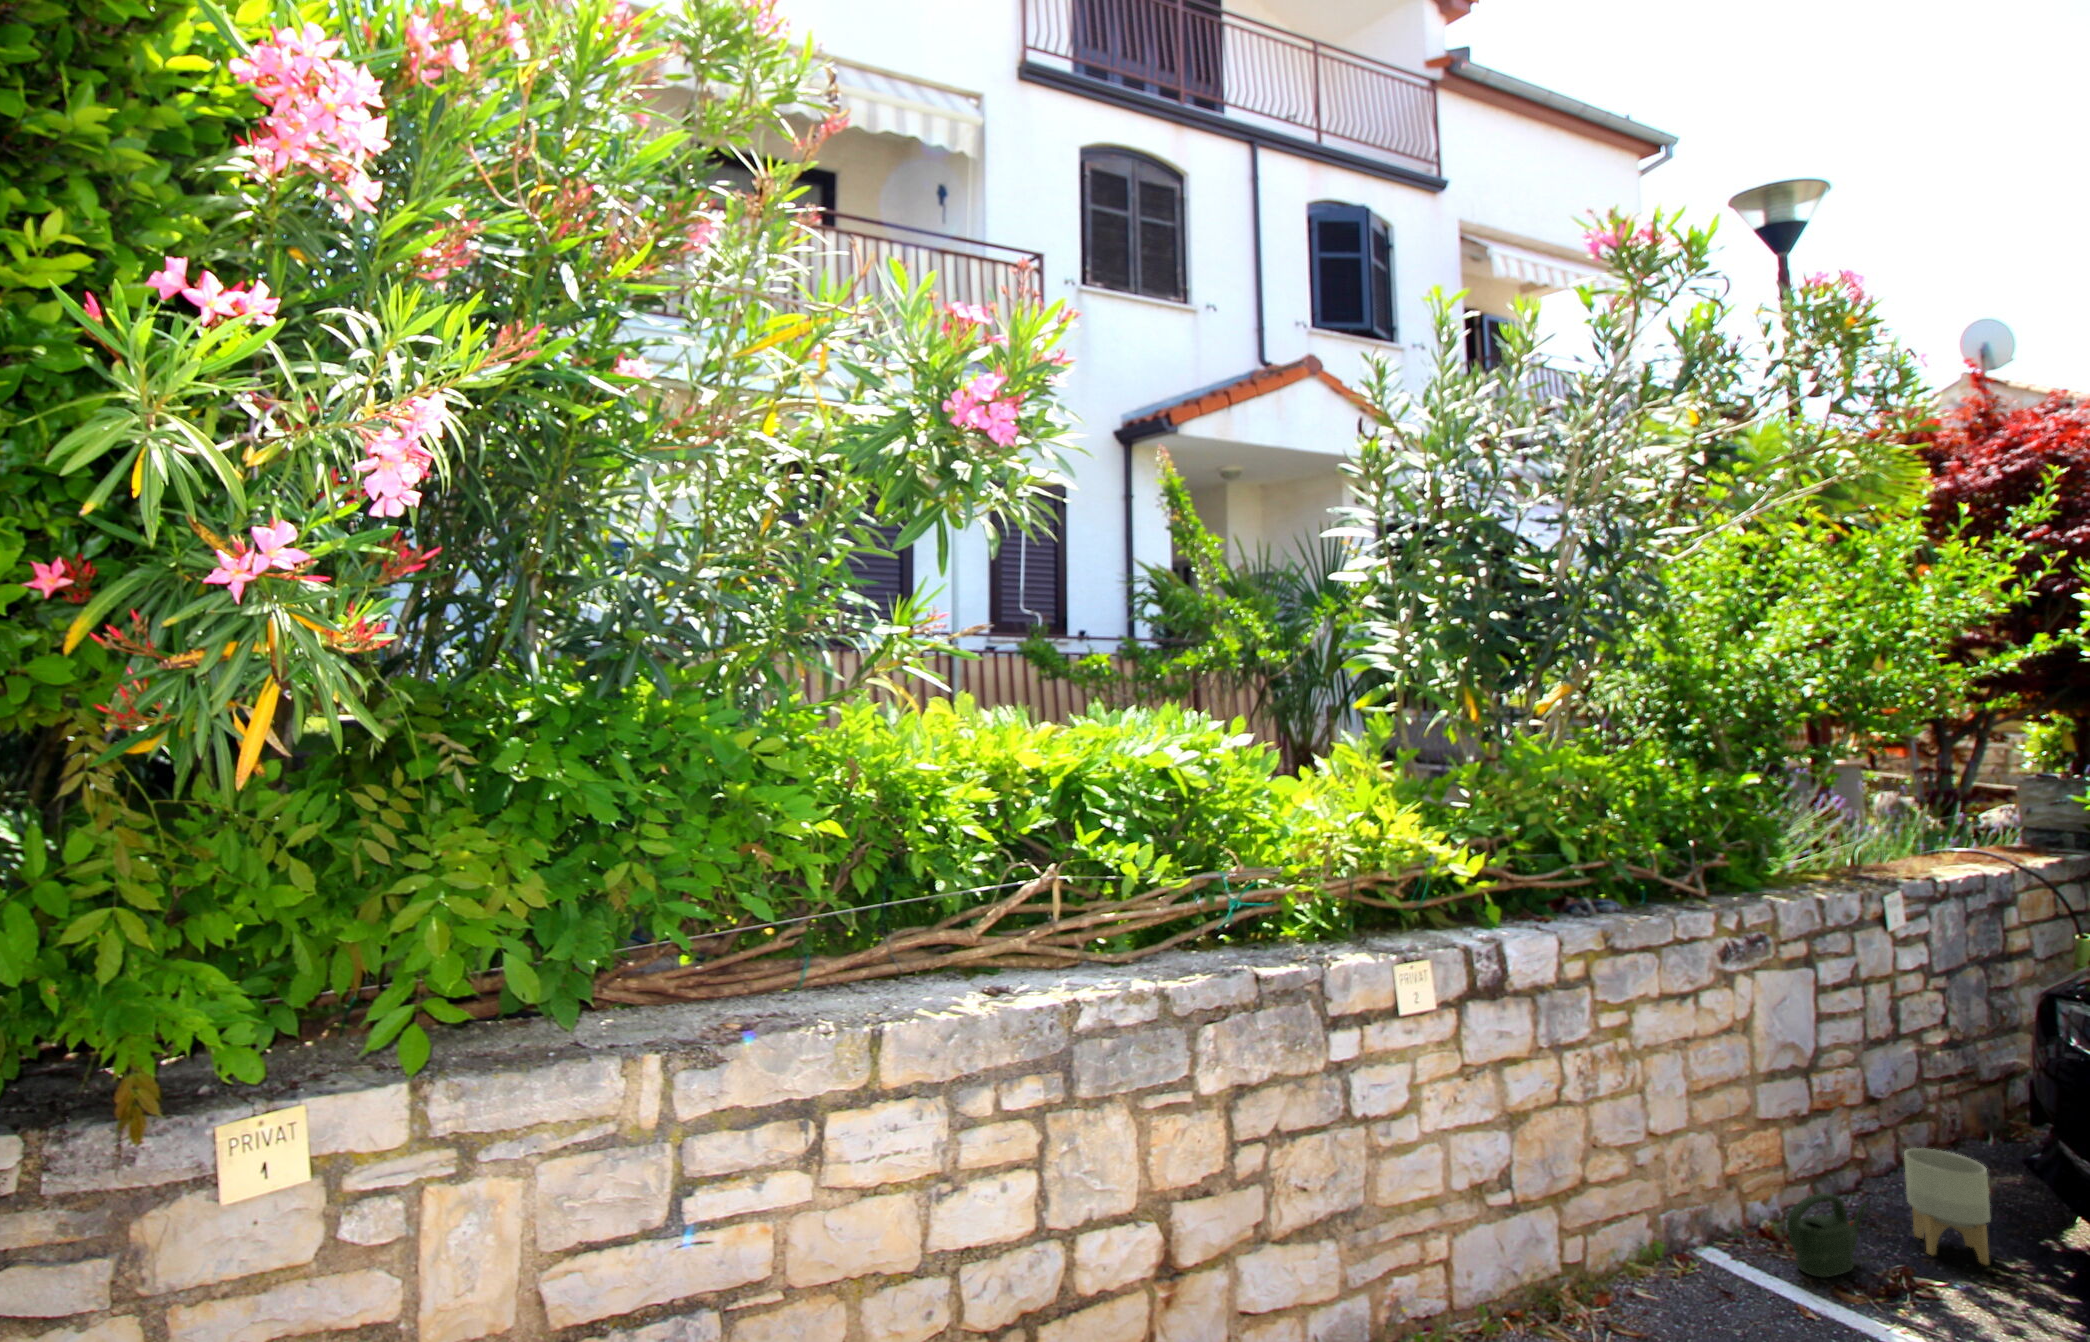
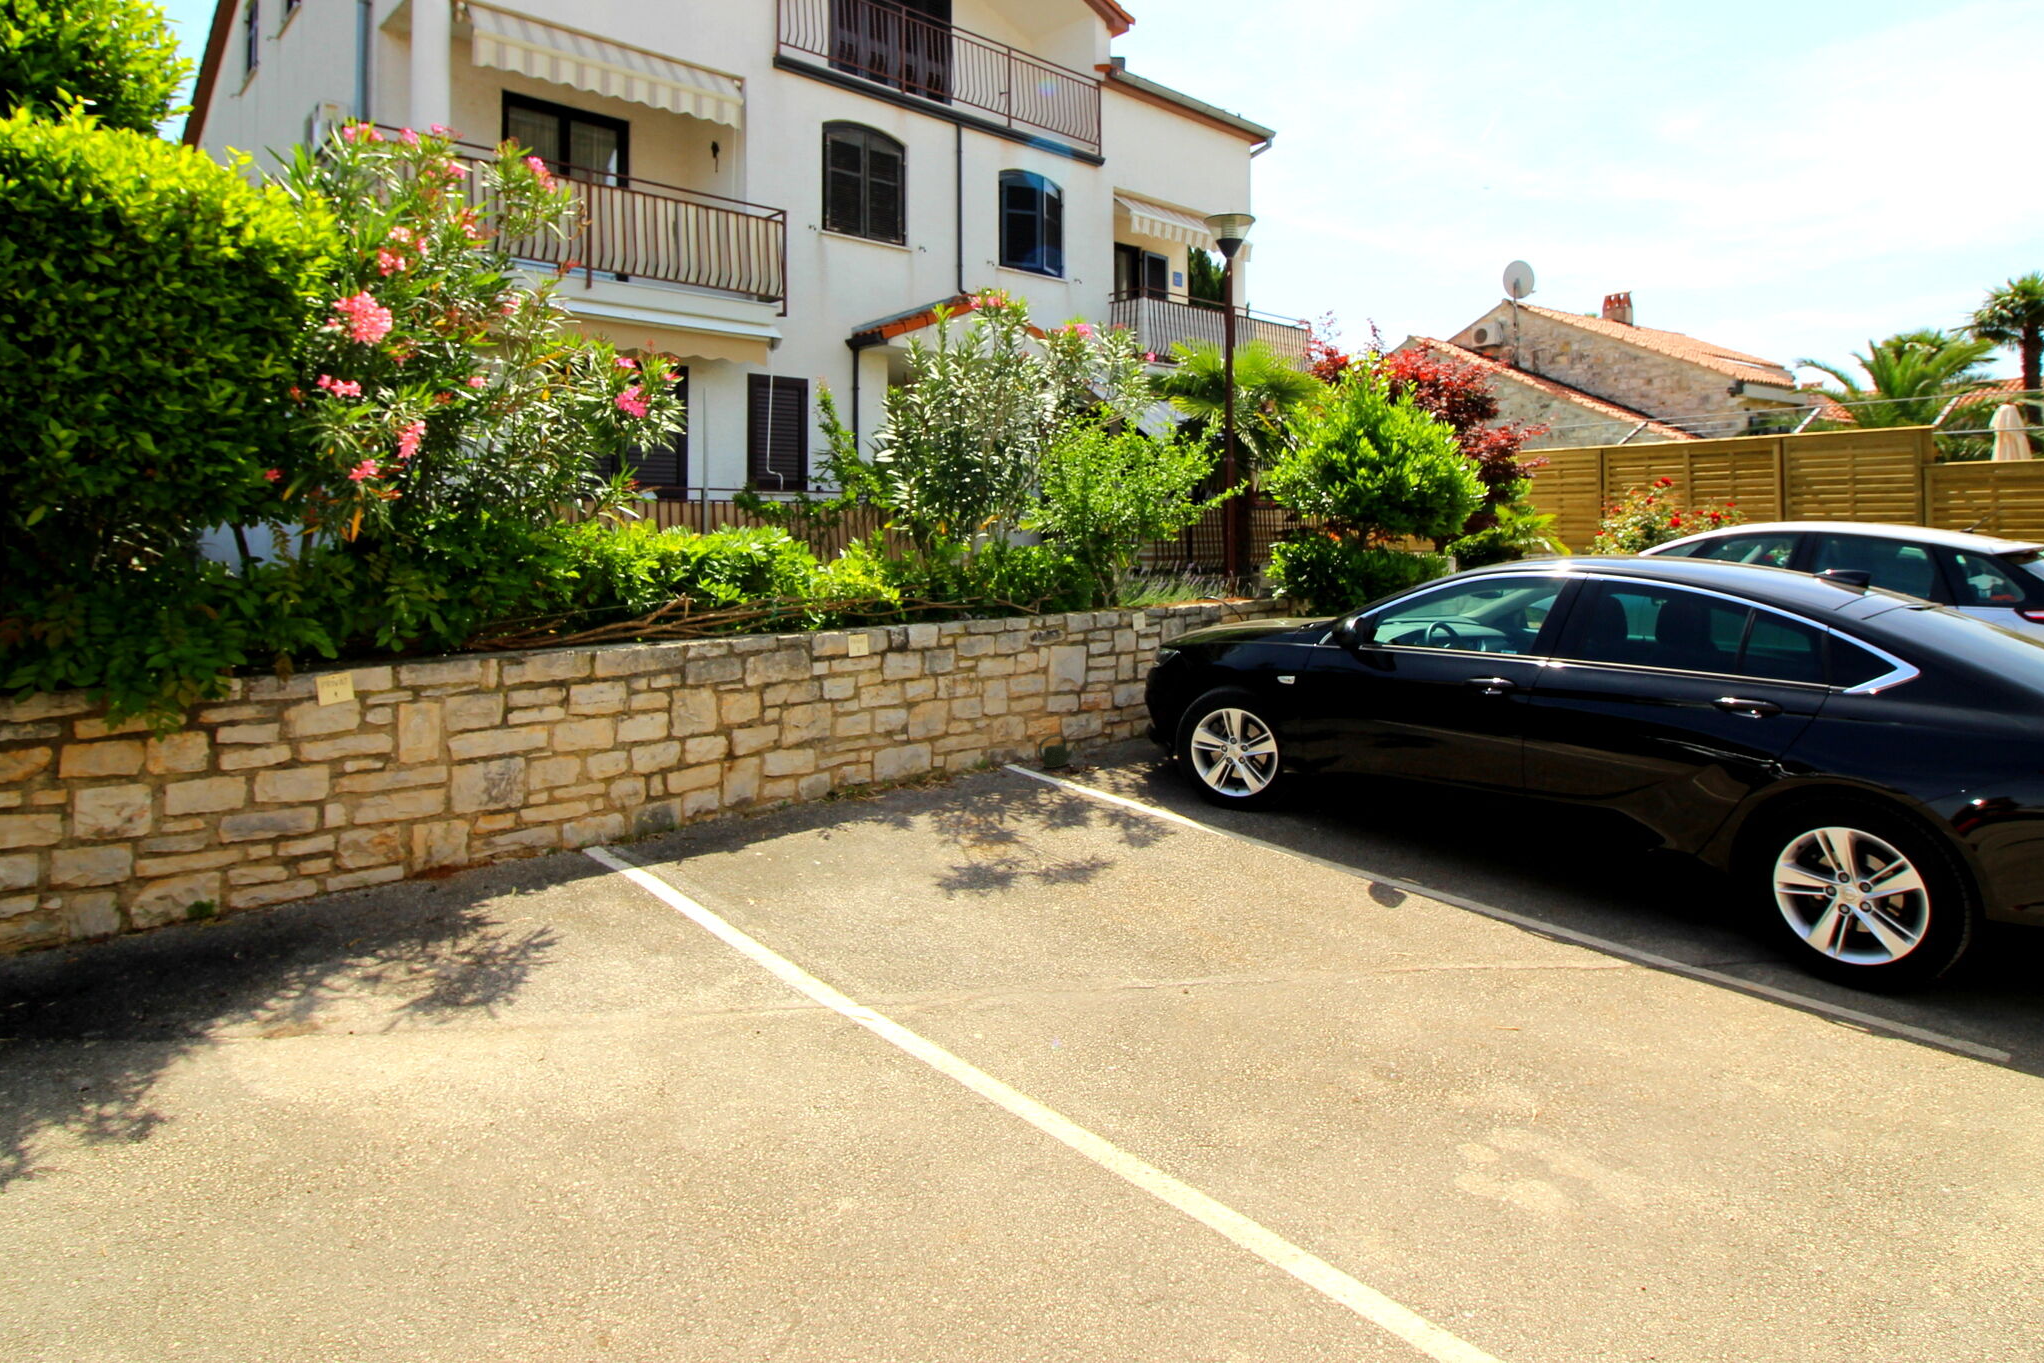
planter: present [1904,1148,1990,1265] -> none [1101,717,1129,760]

